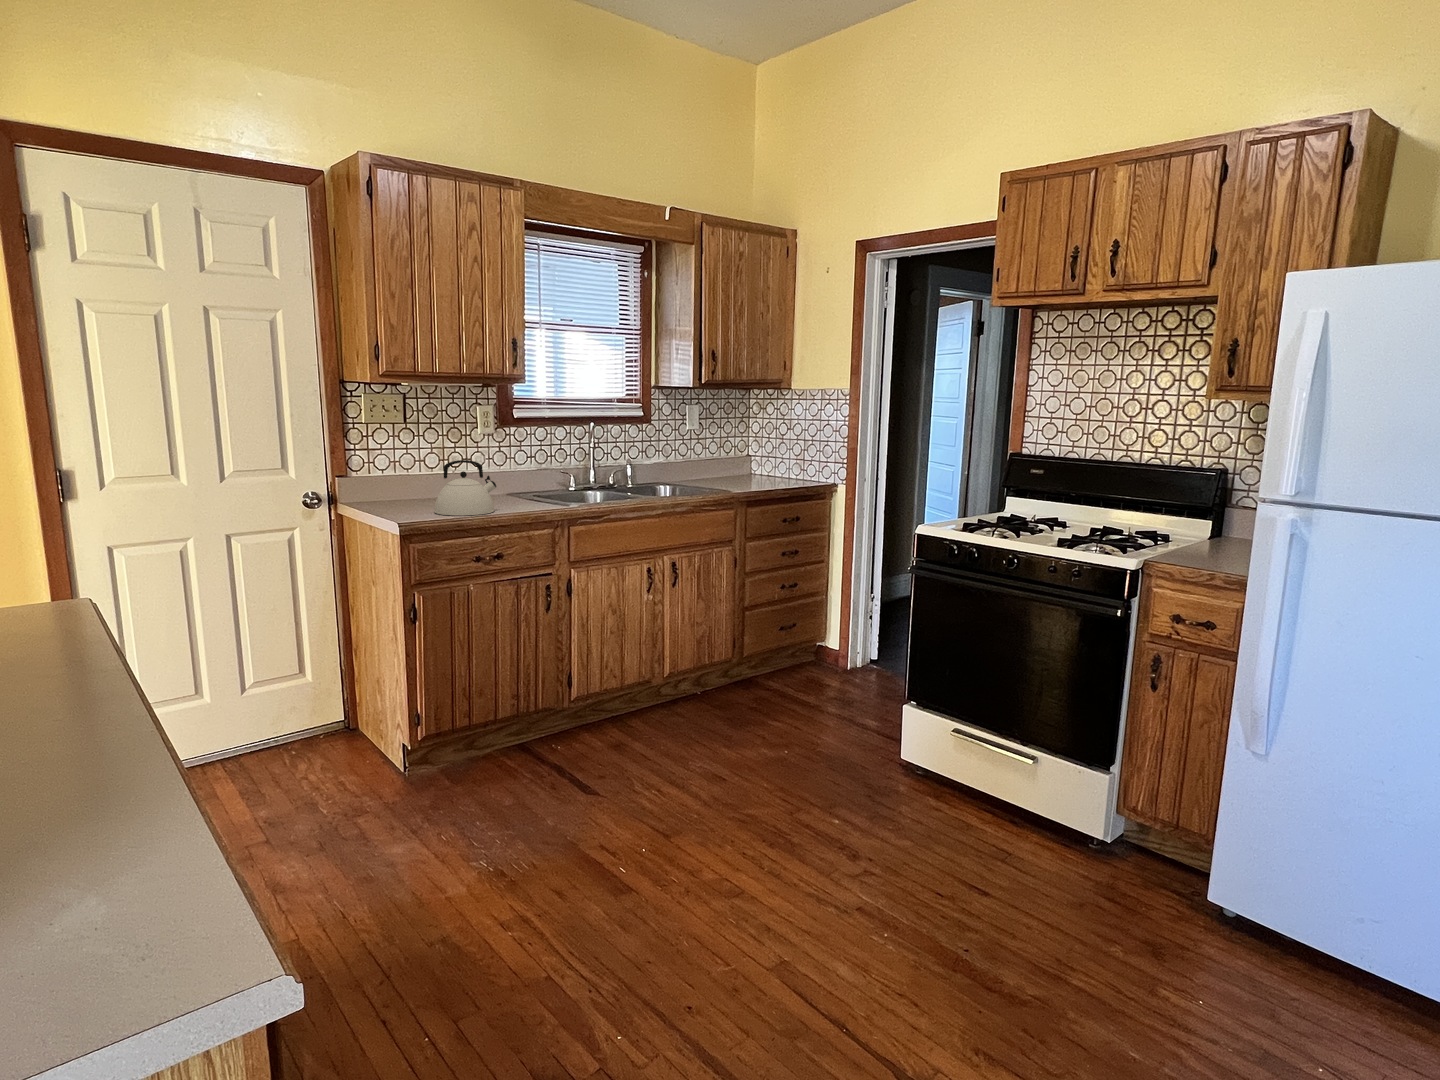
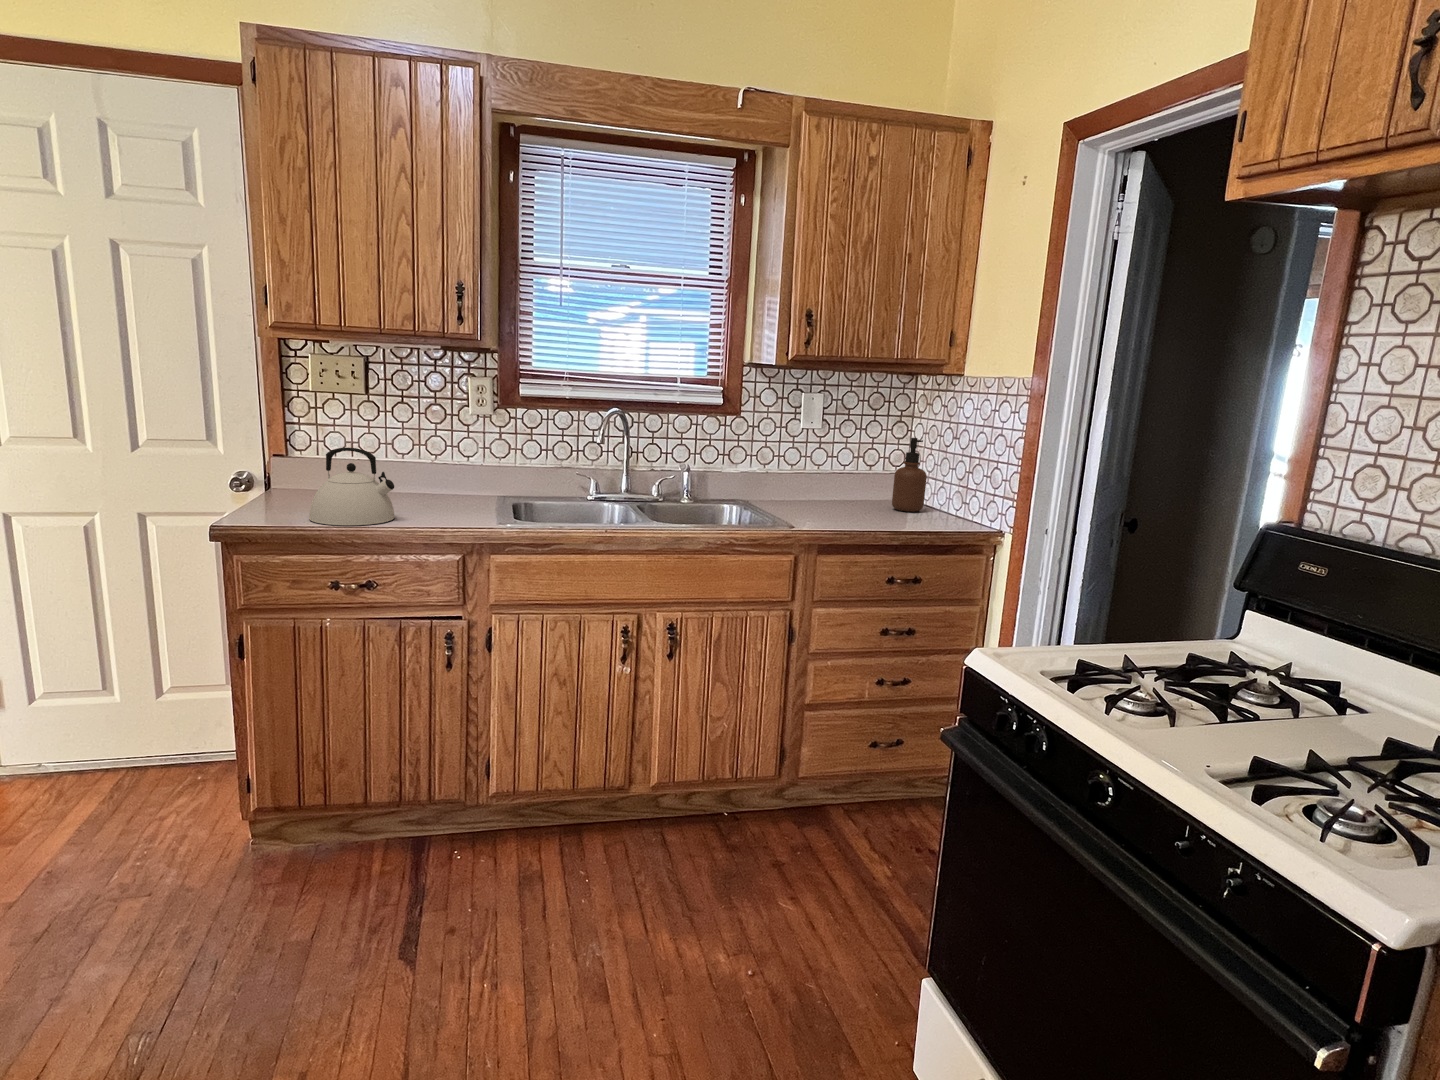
soap dispenser: none [750,432,771,480] -> present [892,438,927,512]

